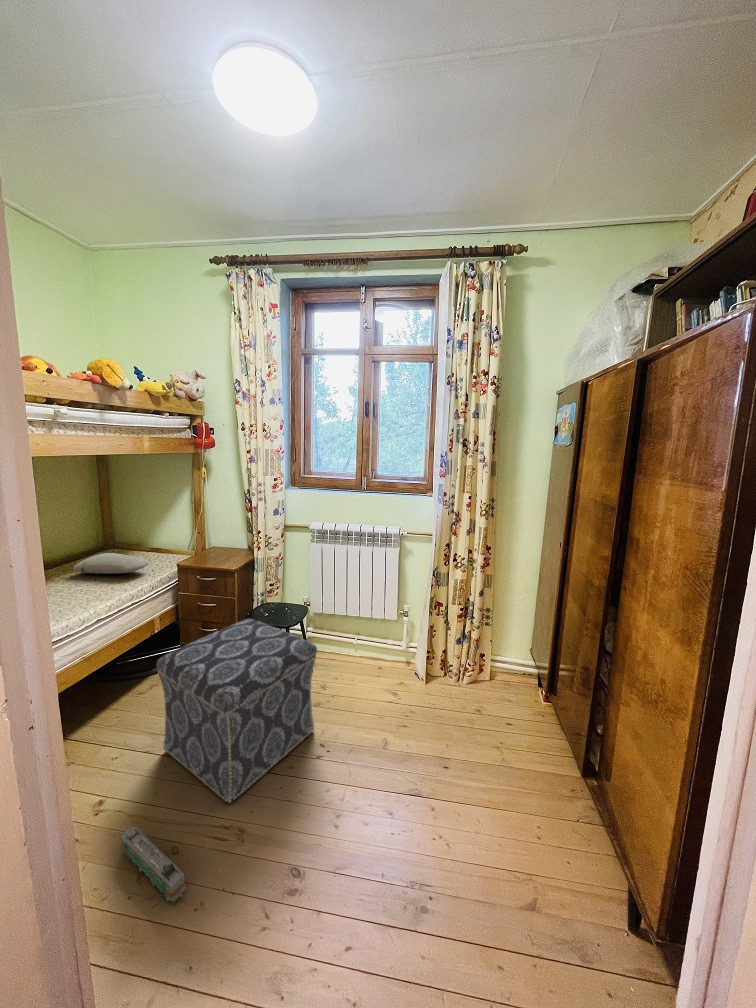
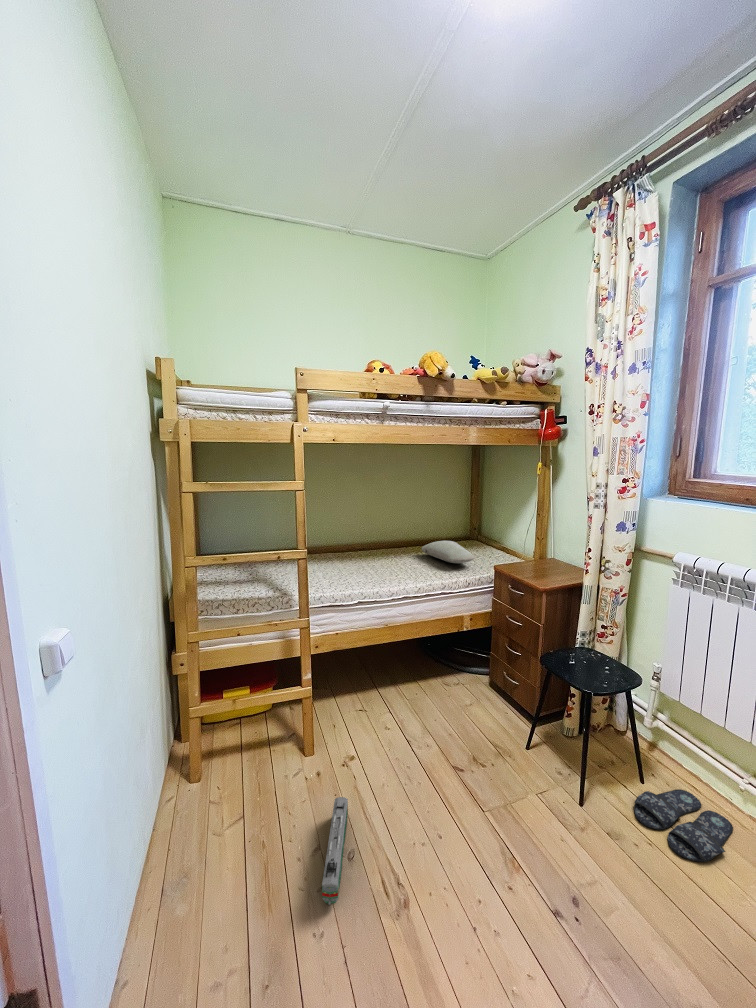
ottoman: present [156,619,317,803] -> none [417,654,594,871]
slippers: none [317,660,360,690] -> present [634,789,733,862]

